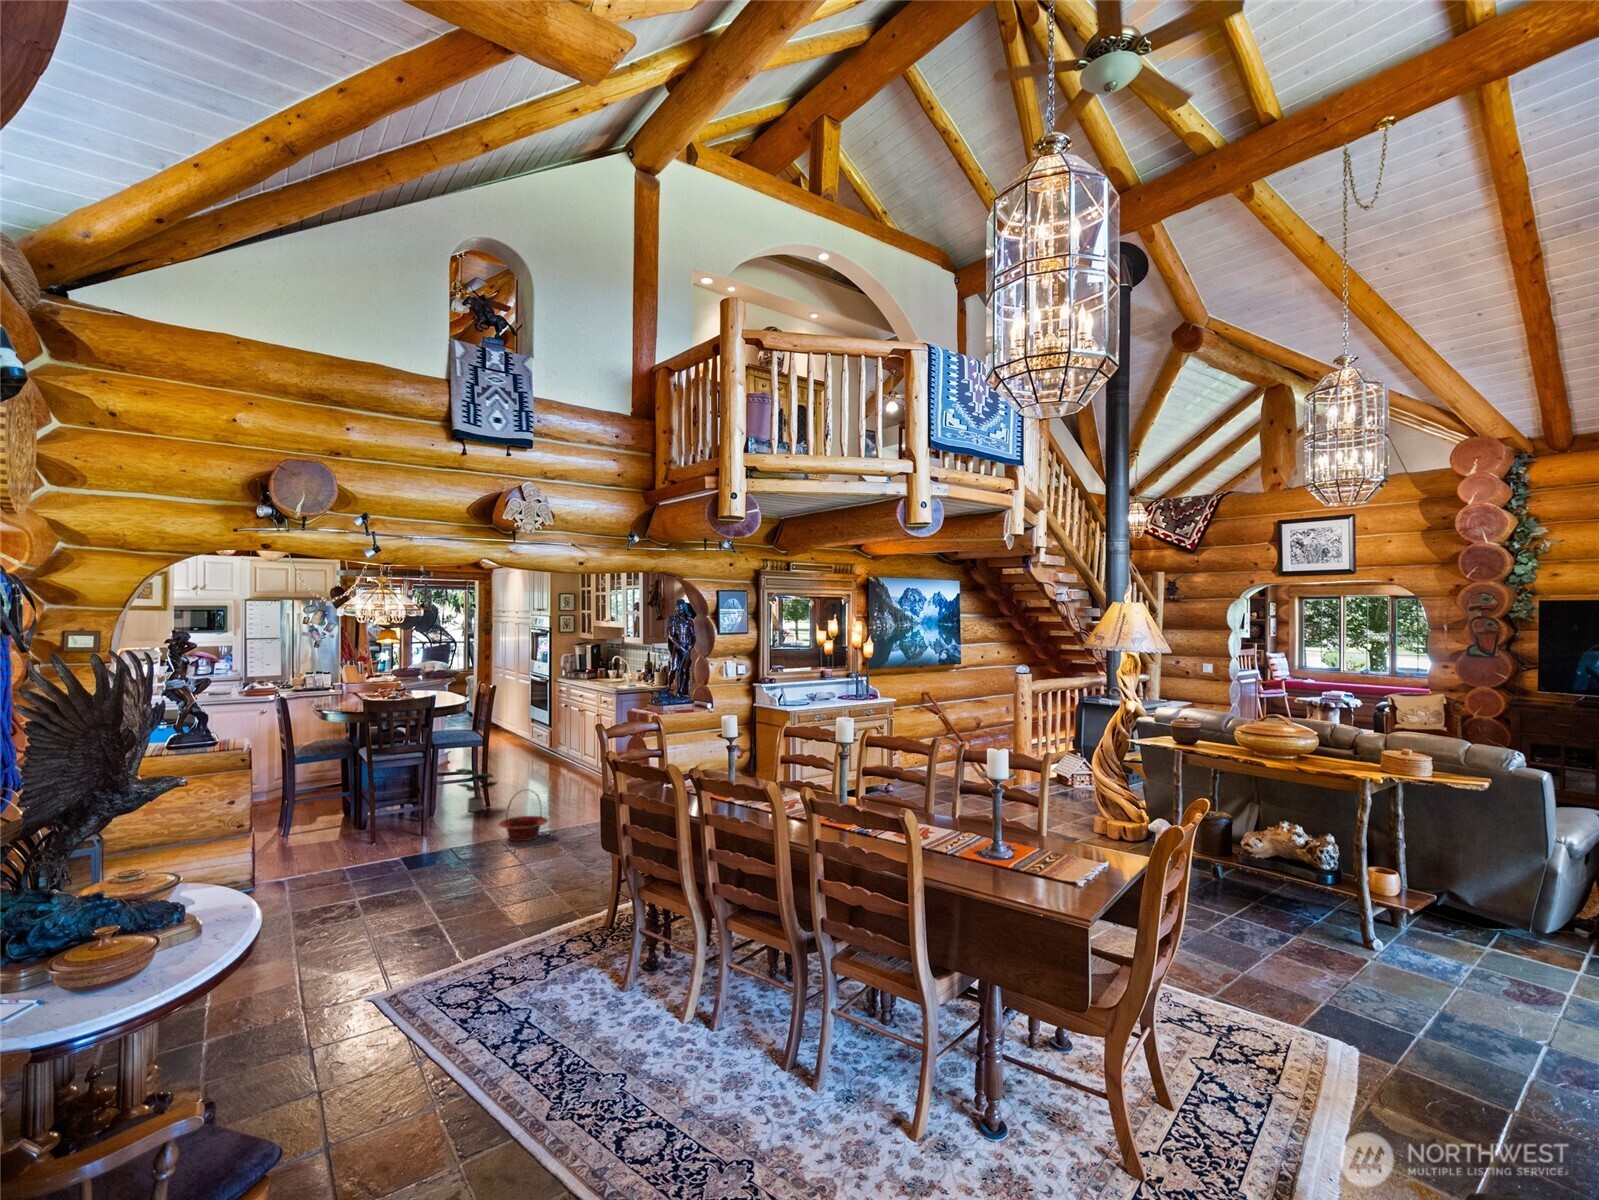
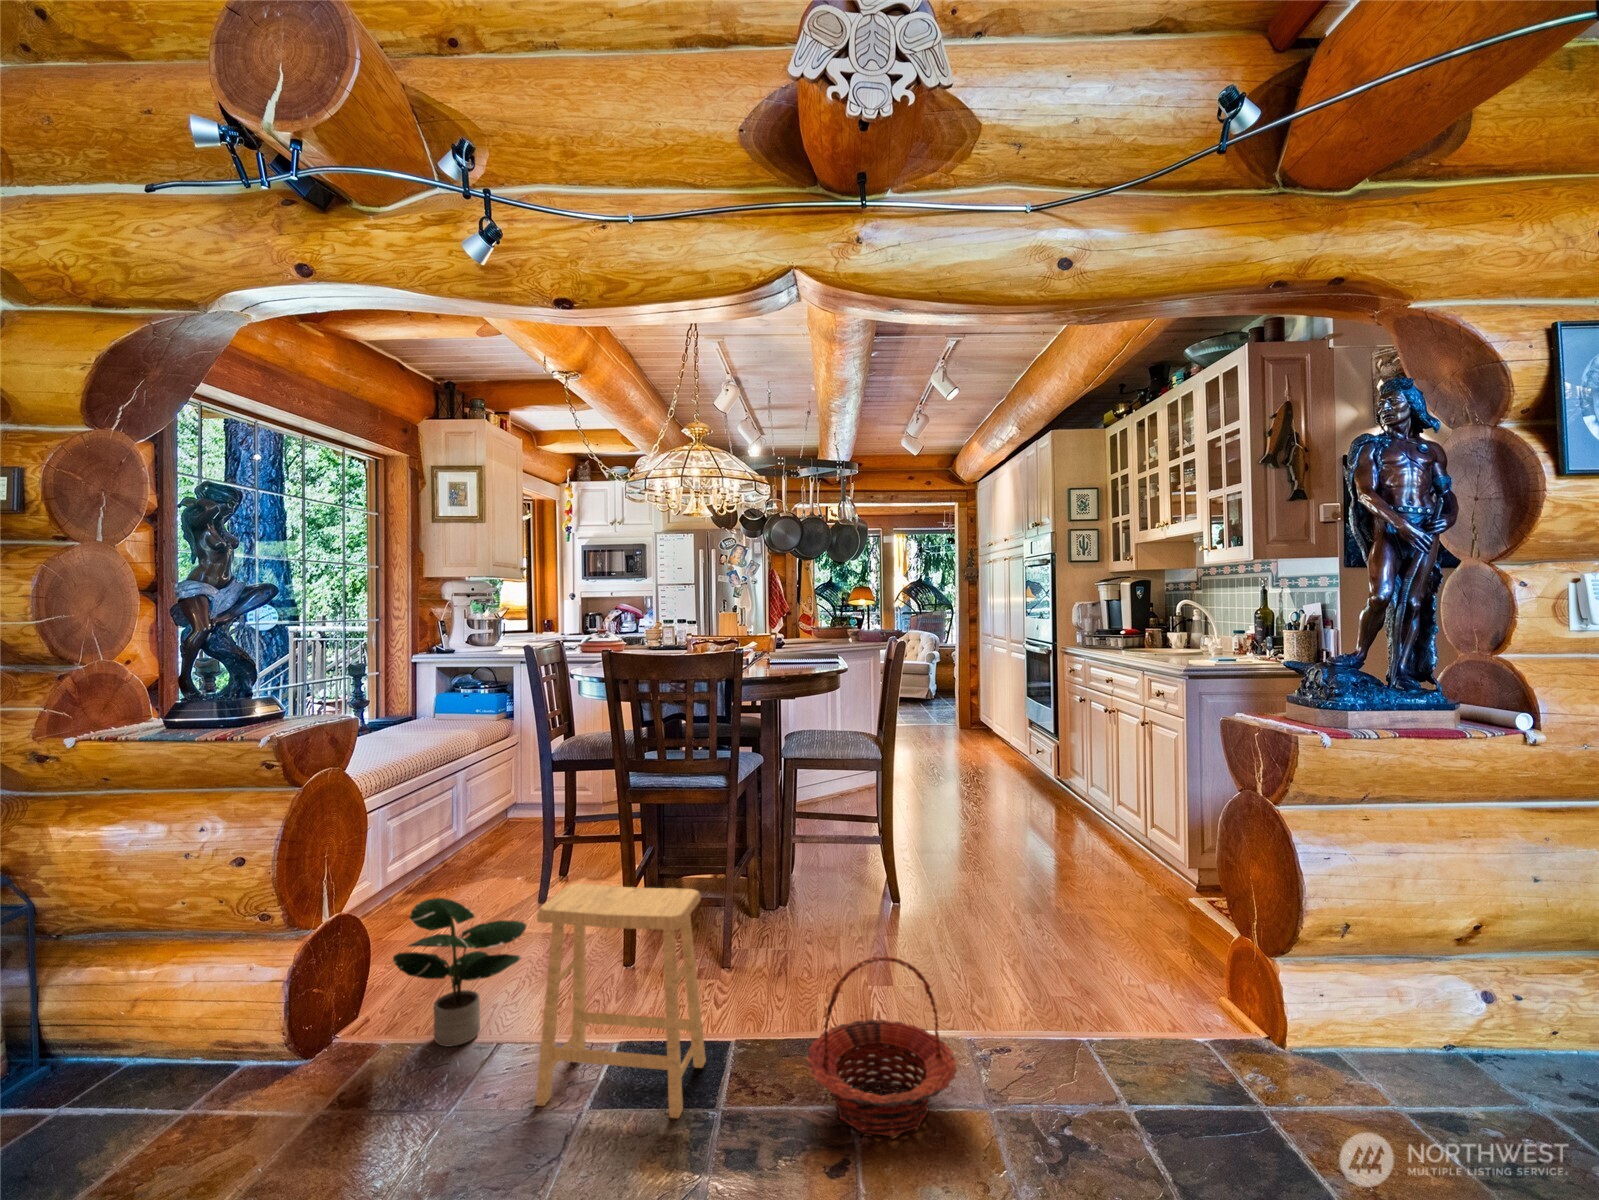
potted plant: present [456,769,497,812] -> present [393,898,526,1047]
footstool: none [398,780,458,858] -> present [536,883,706,1118]

